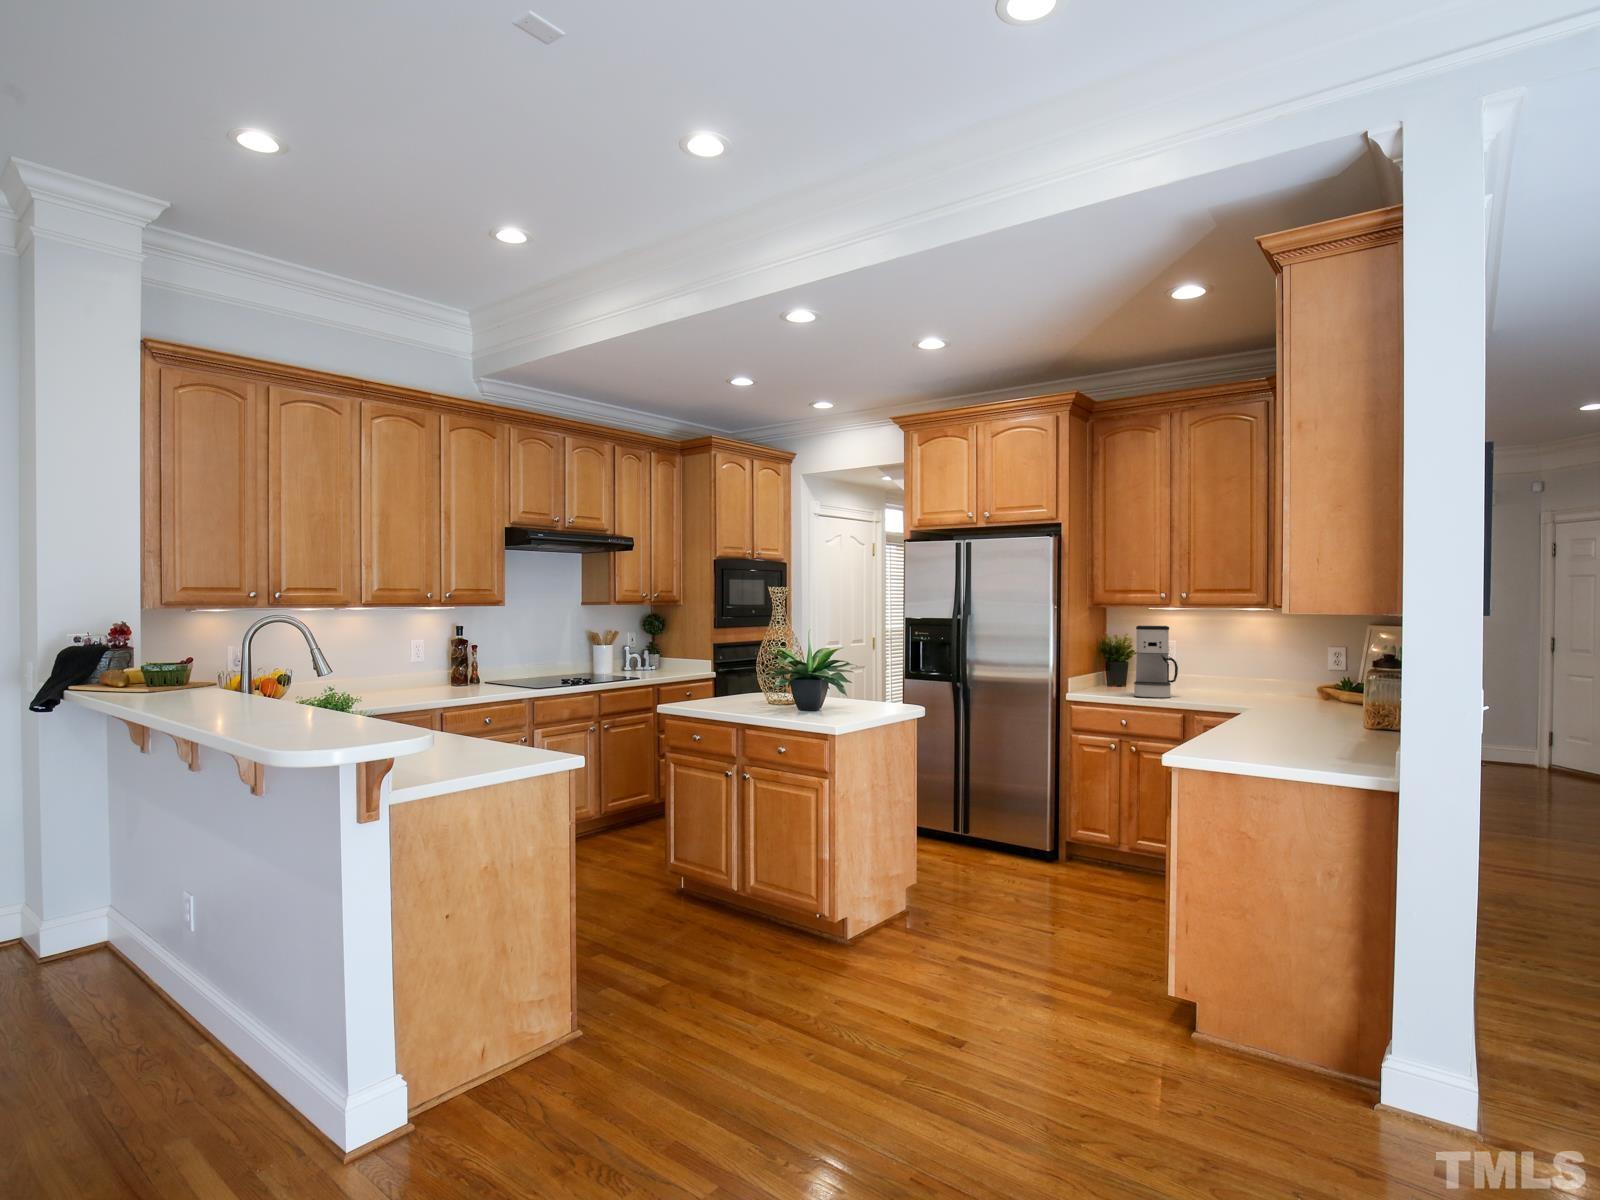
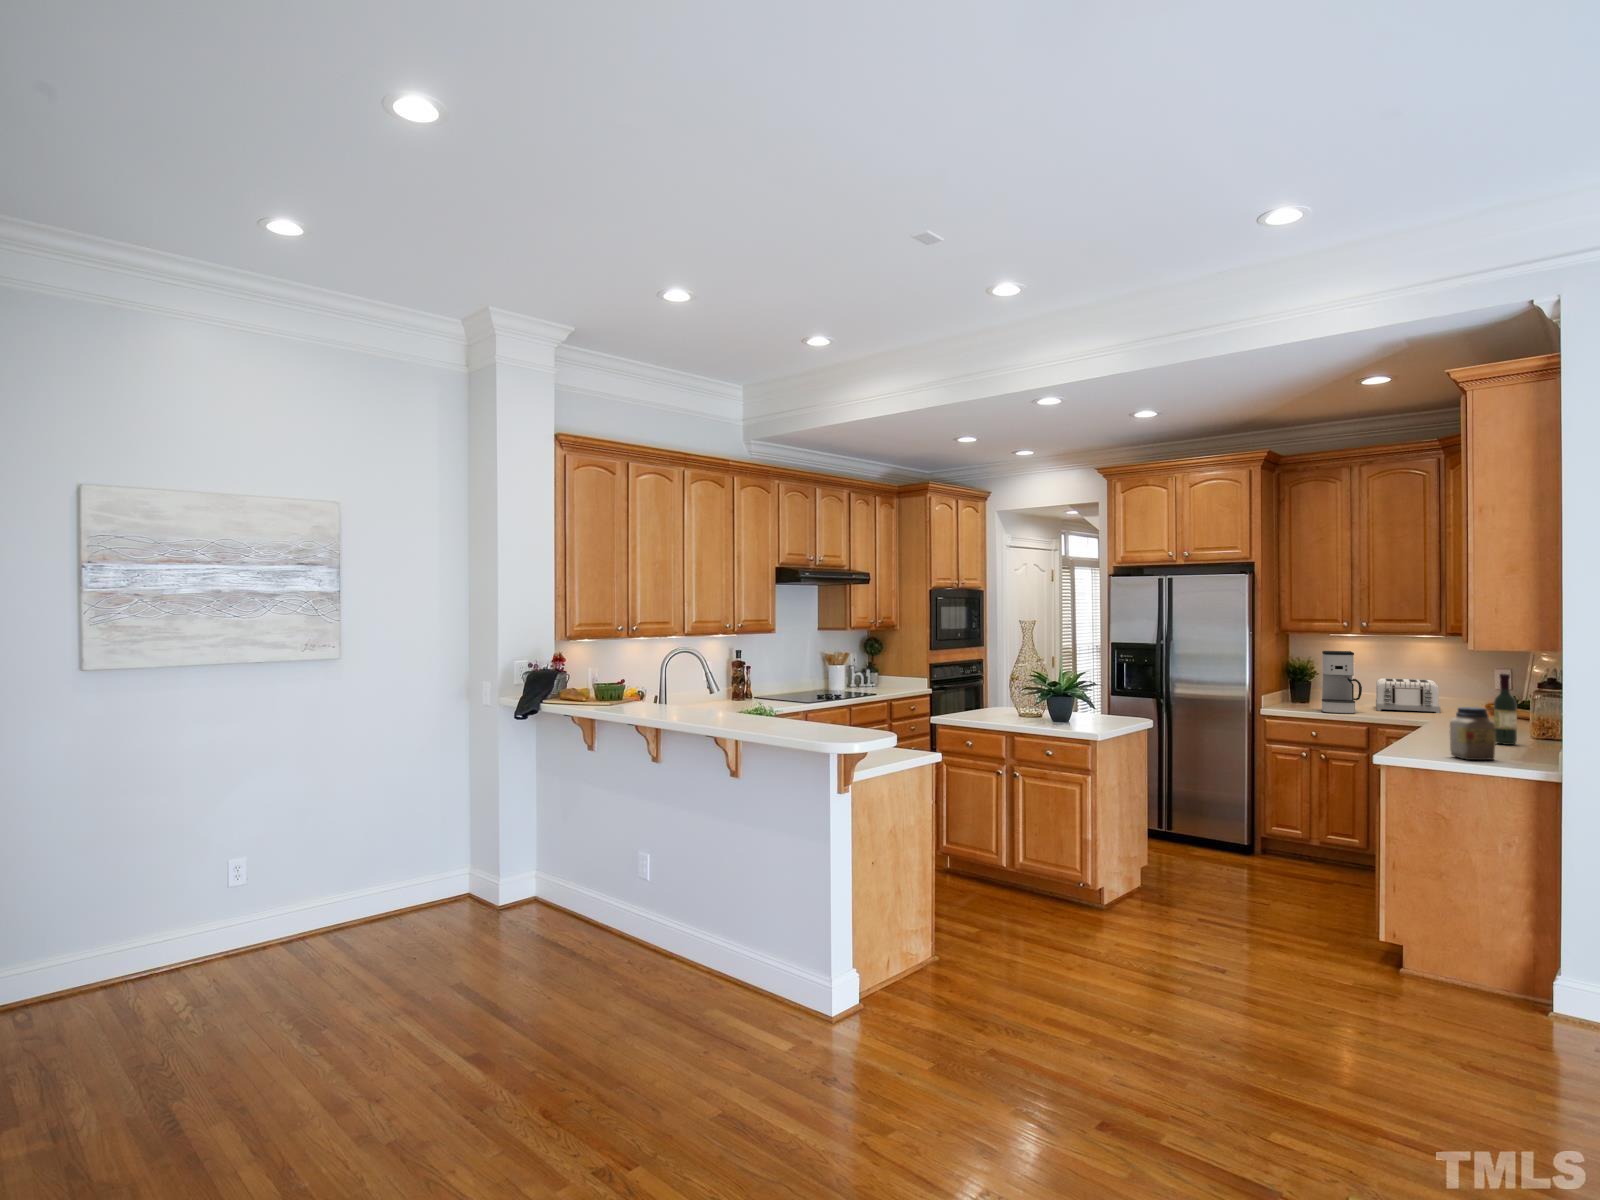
wine bottle: none [1315,645,1342,735] -> present [1494,674,1517,745]
toaster: none [1195,658,1264,697] -> present [1376,678,1440,713]
jar: none [1256,686,1313,757] -> present [1450,707,1496,760]

